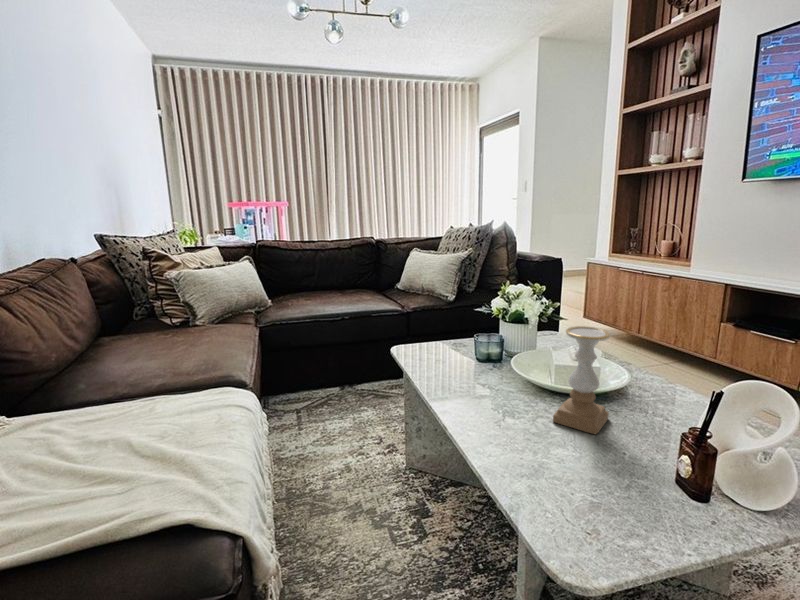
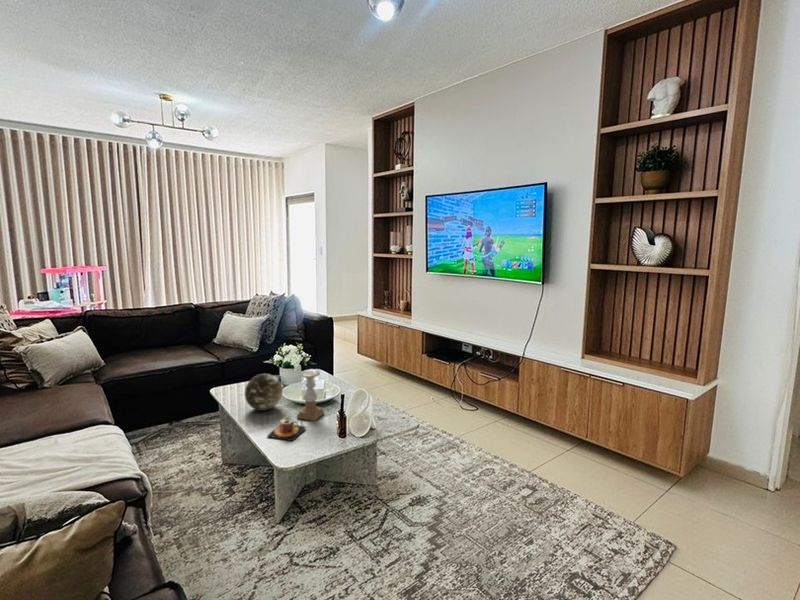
decorative orb: none [449,327,518,396] -> present [245,374,283,411]
teacup: none [501,423,586,483] -> present [267,418,306,441]

